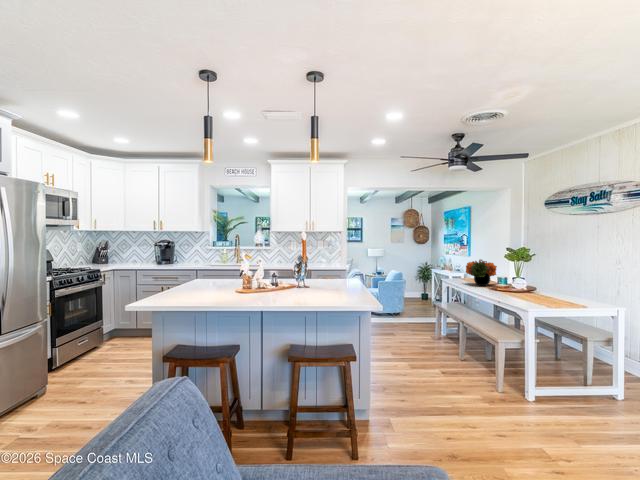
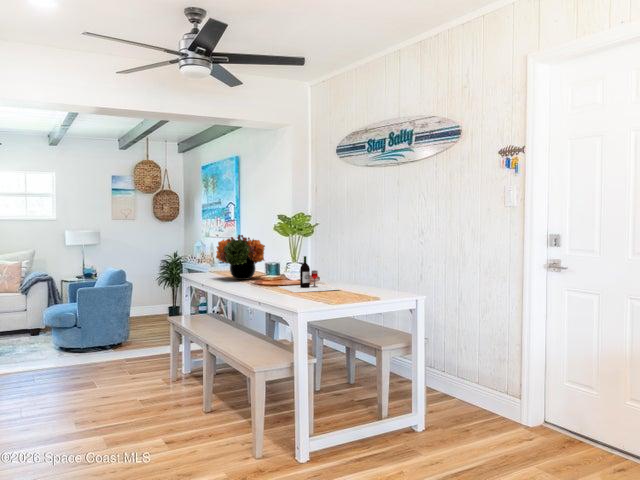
wine bottle: none [507,275,554,298] -> present [279,256,339,293]

